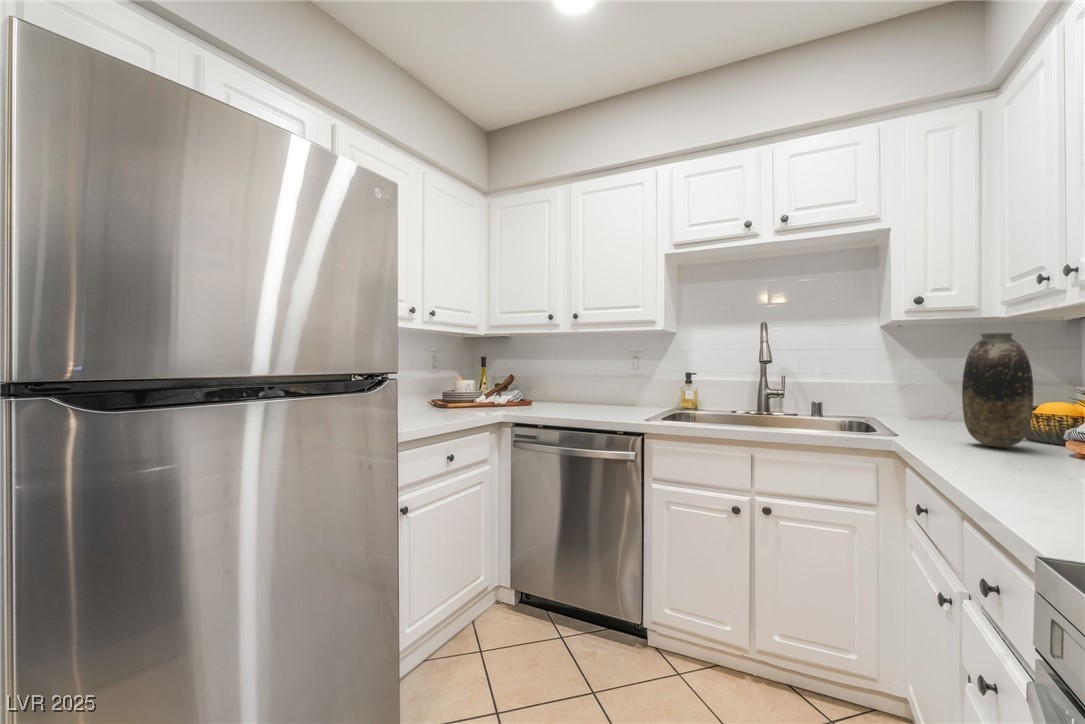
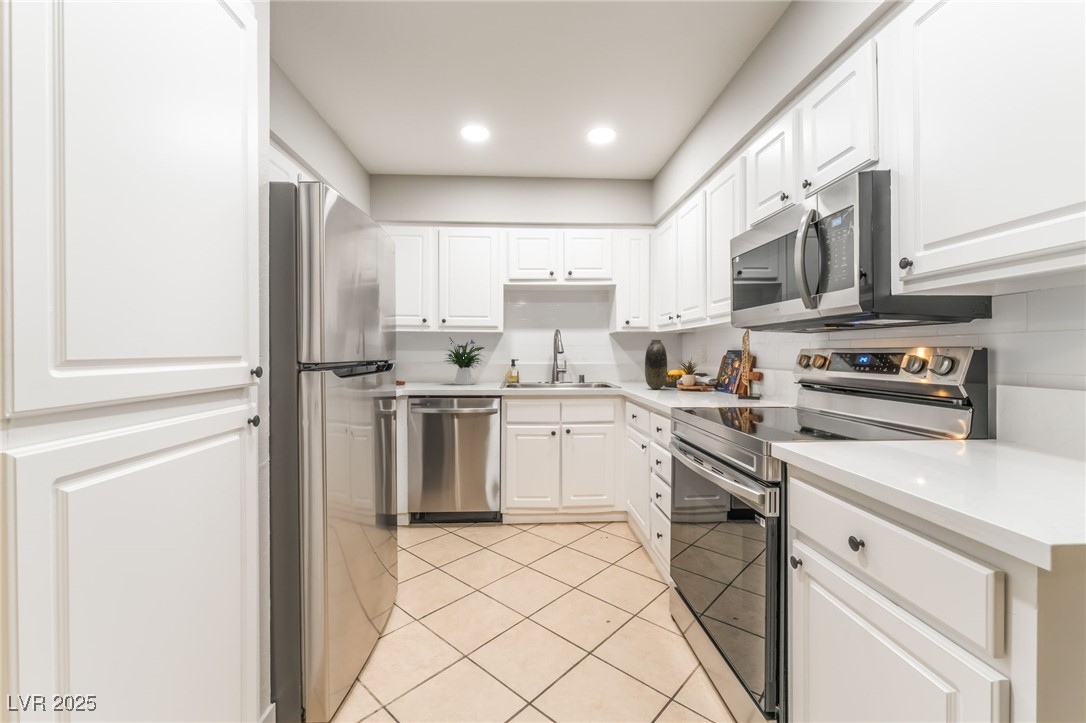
flower arrangement: none [577,338,646,407] -> present [446,338,484,385]

